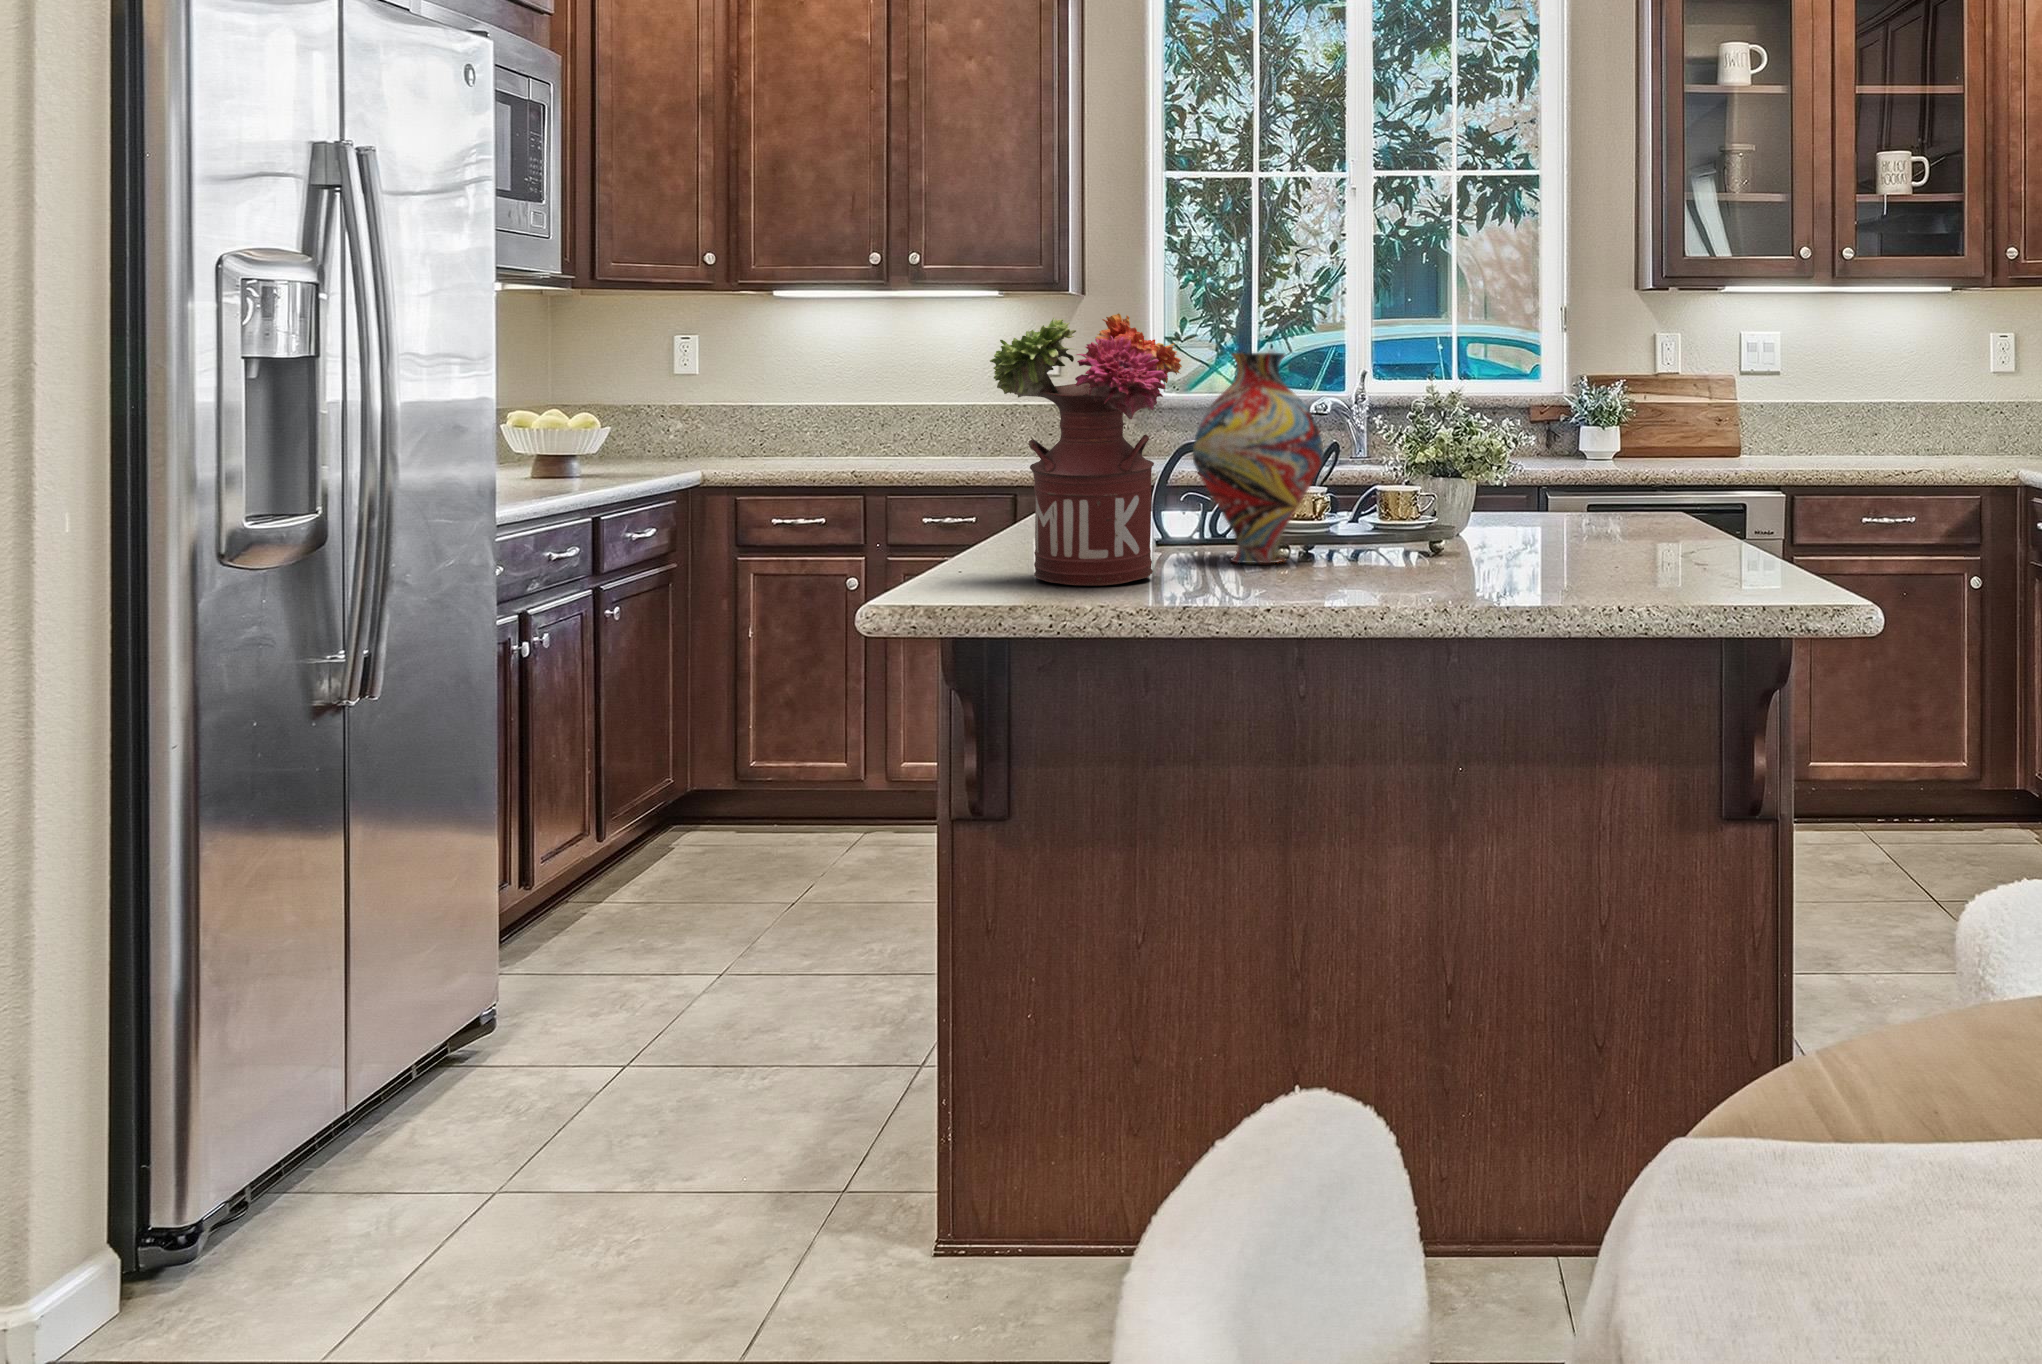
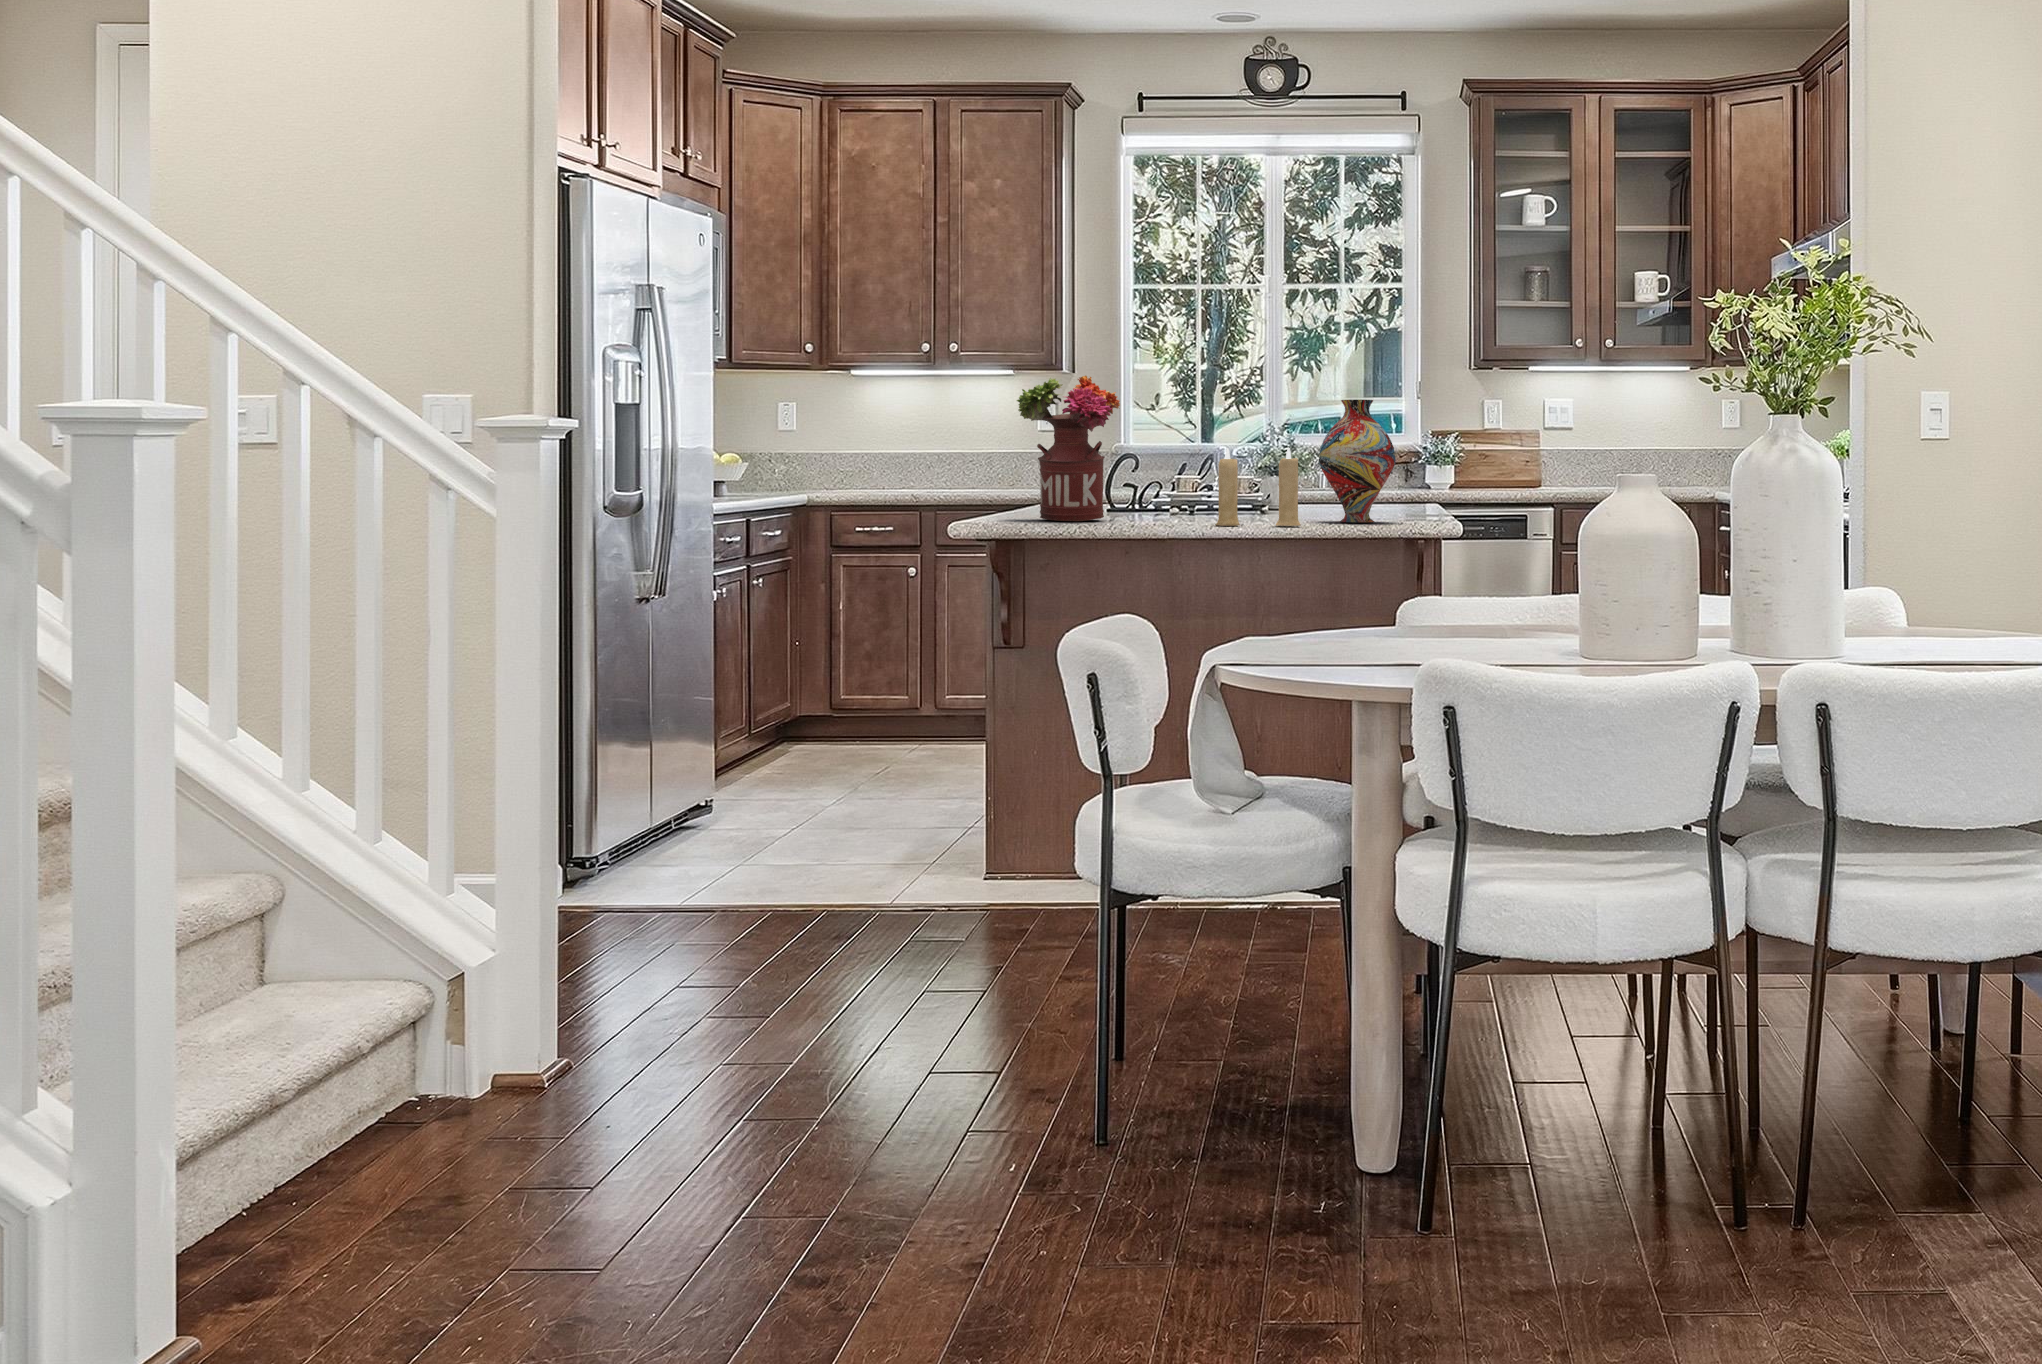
vase: present [1193,353,1324,563] -> present [1319,400,1396,522]
candle: none [1365,448,1528,600] -> present [1215,448,1301,526]

